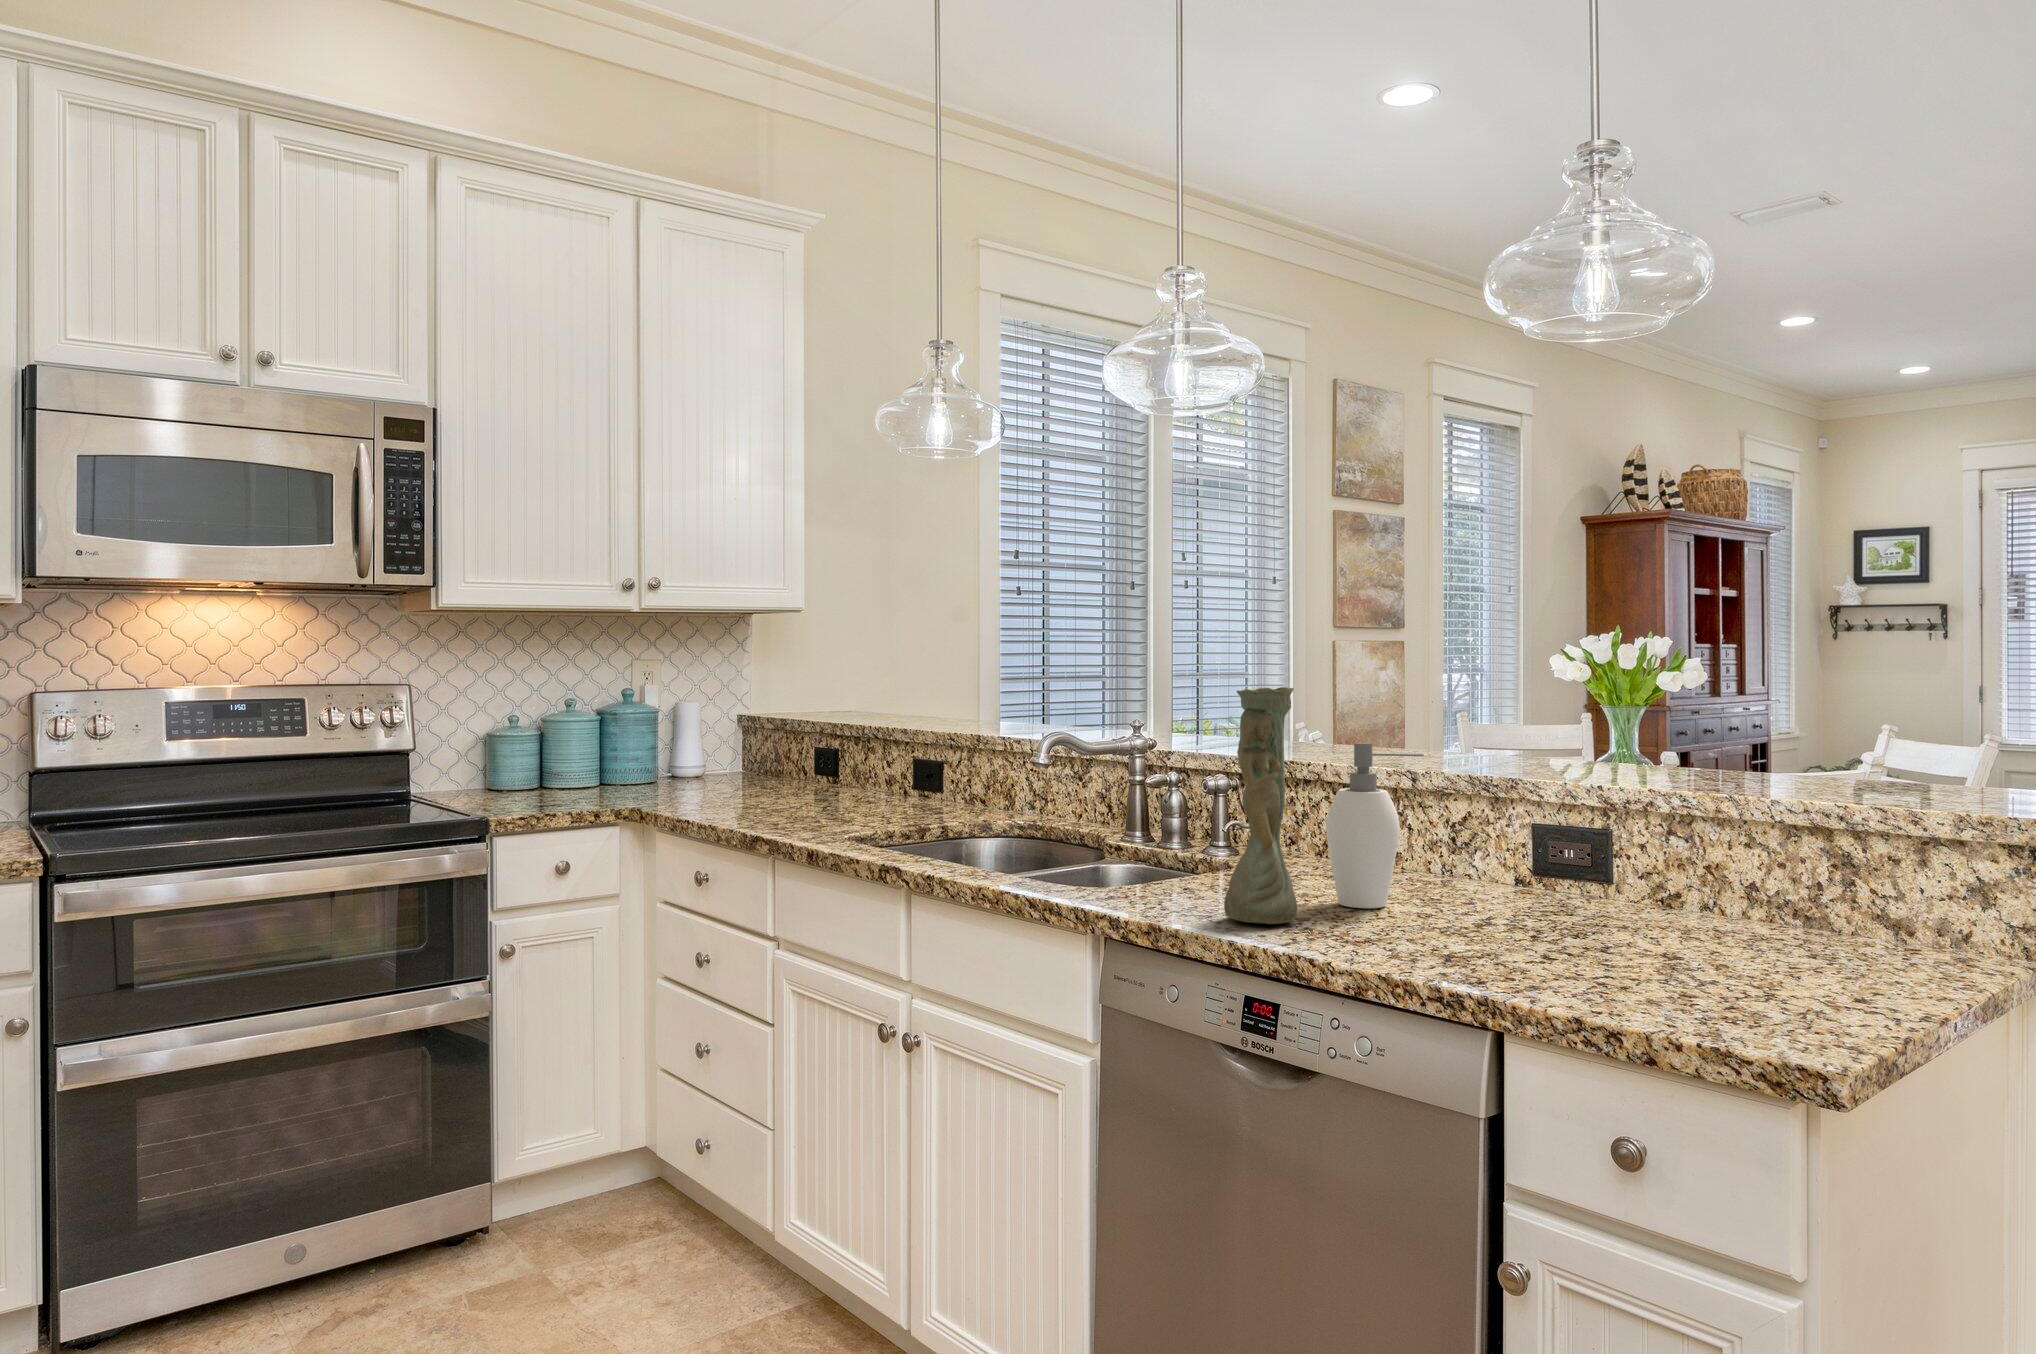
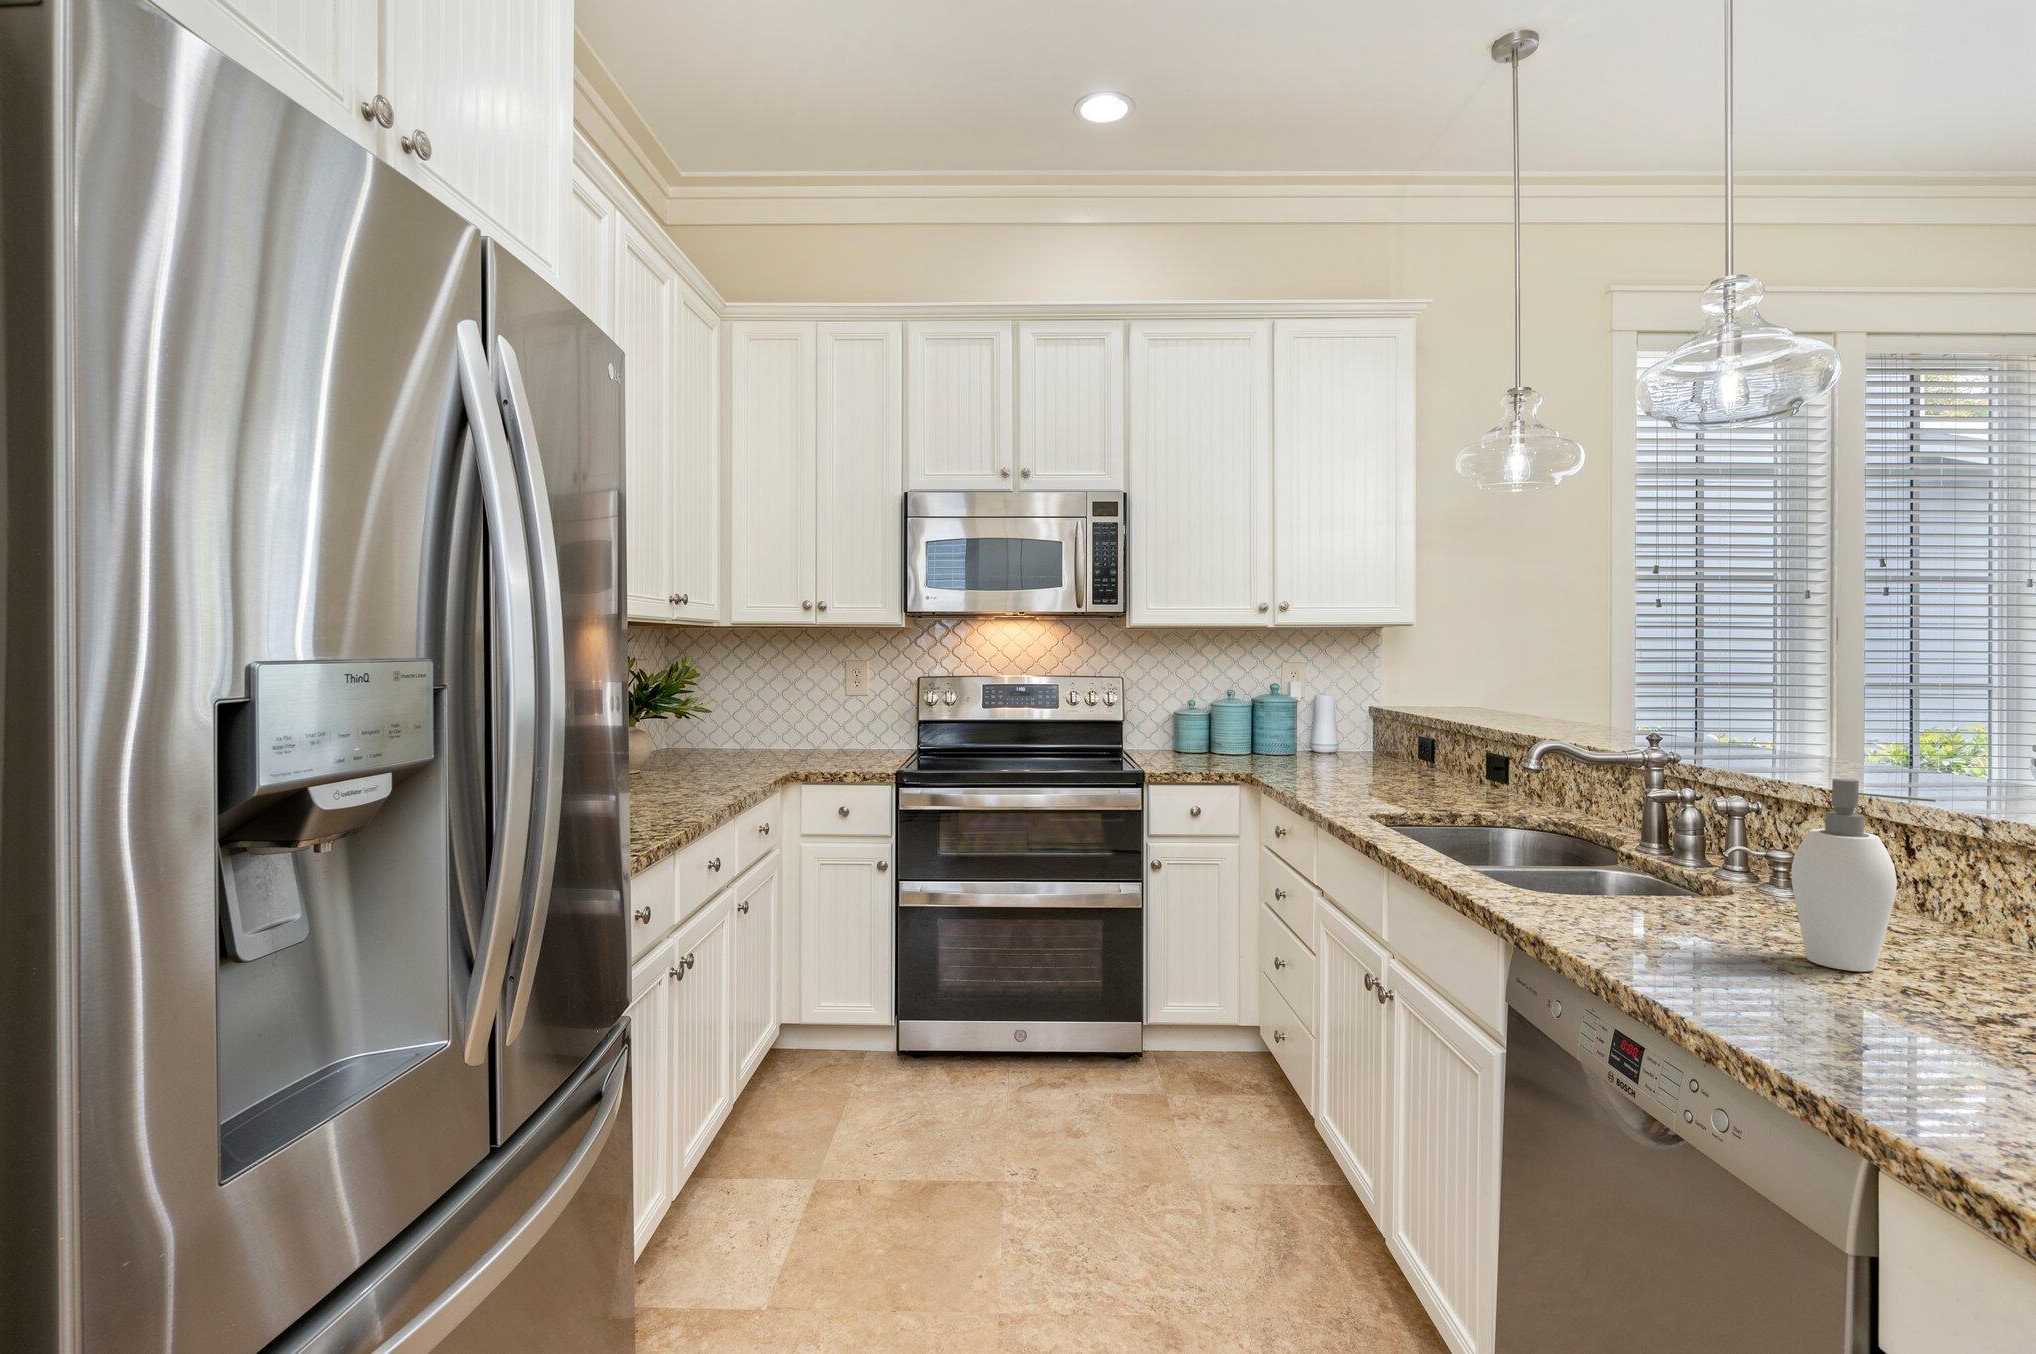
vase: present [1224,687,1297,924] -> none [1628,712,1721,966]

